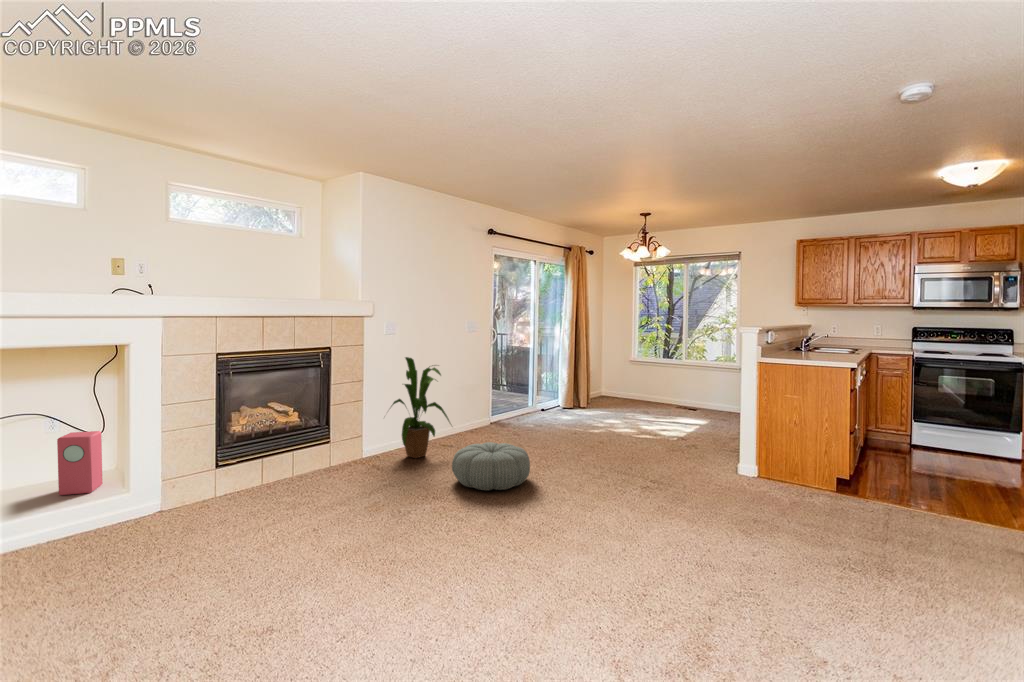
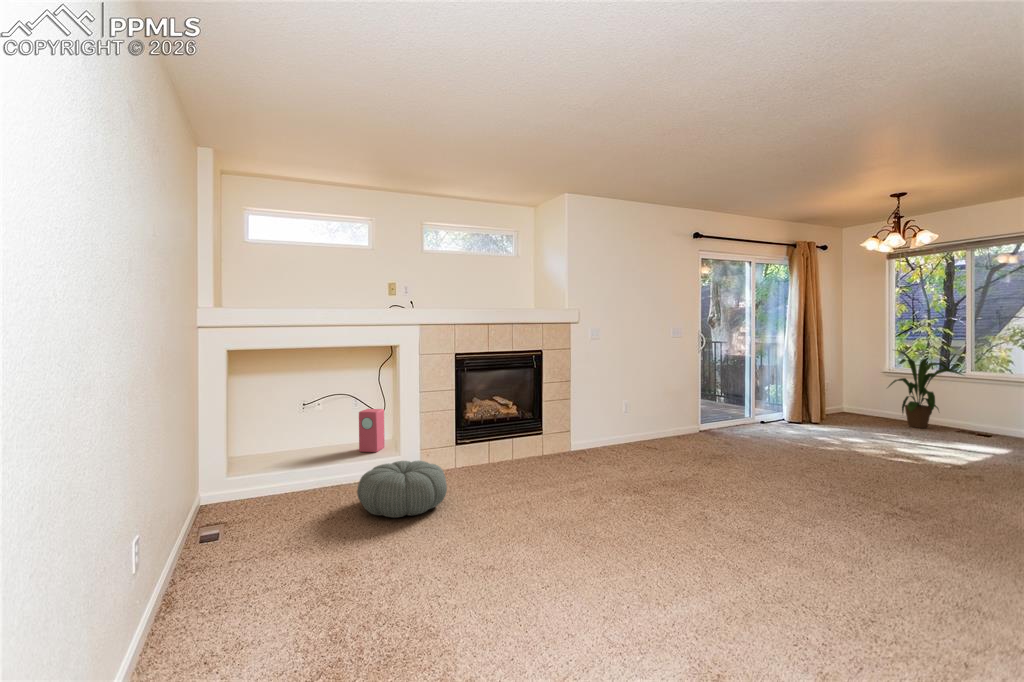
house plant: present [391,357,451,458] -> present [889,350,963,428]
pouf: present [452,442,530,490] -> present [357,461,447,518]

